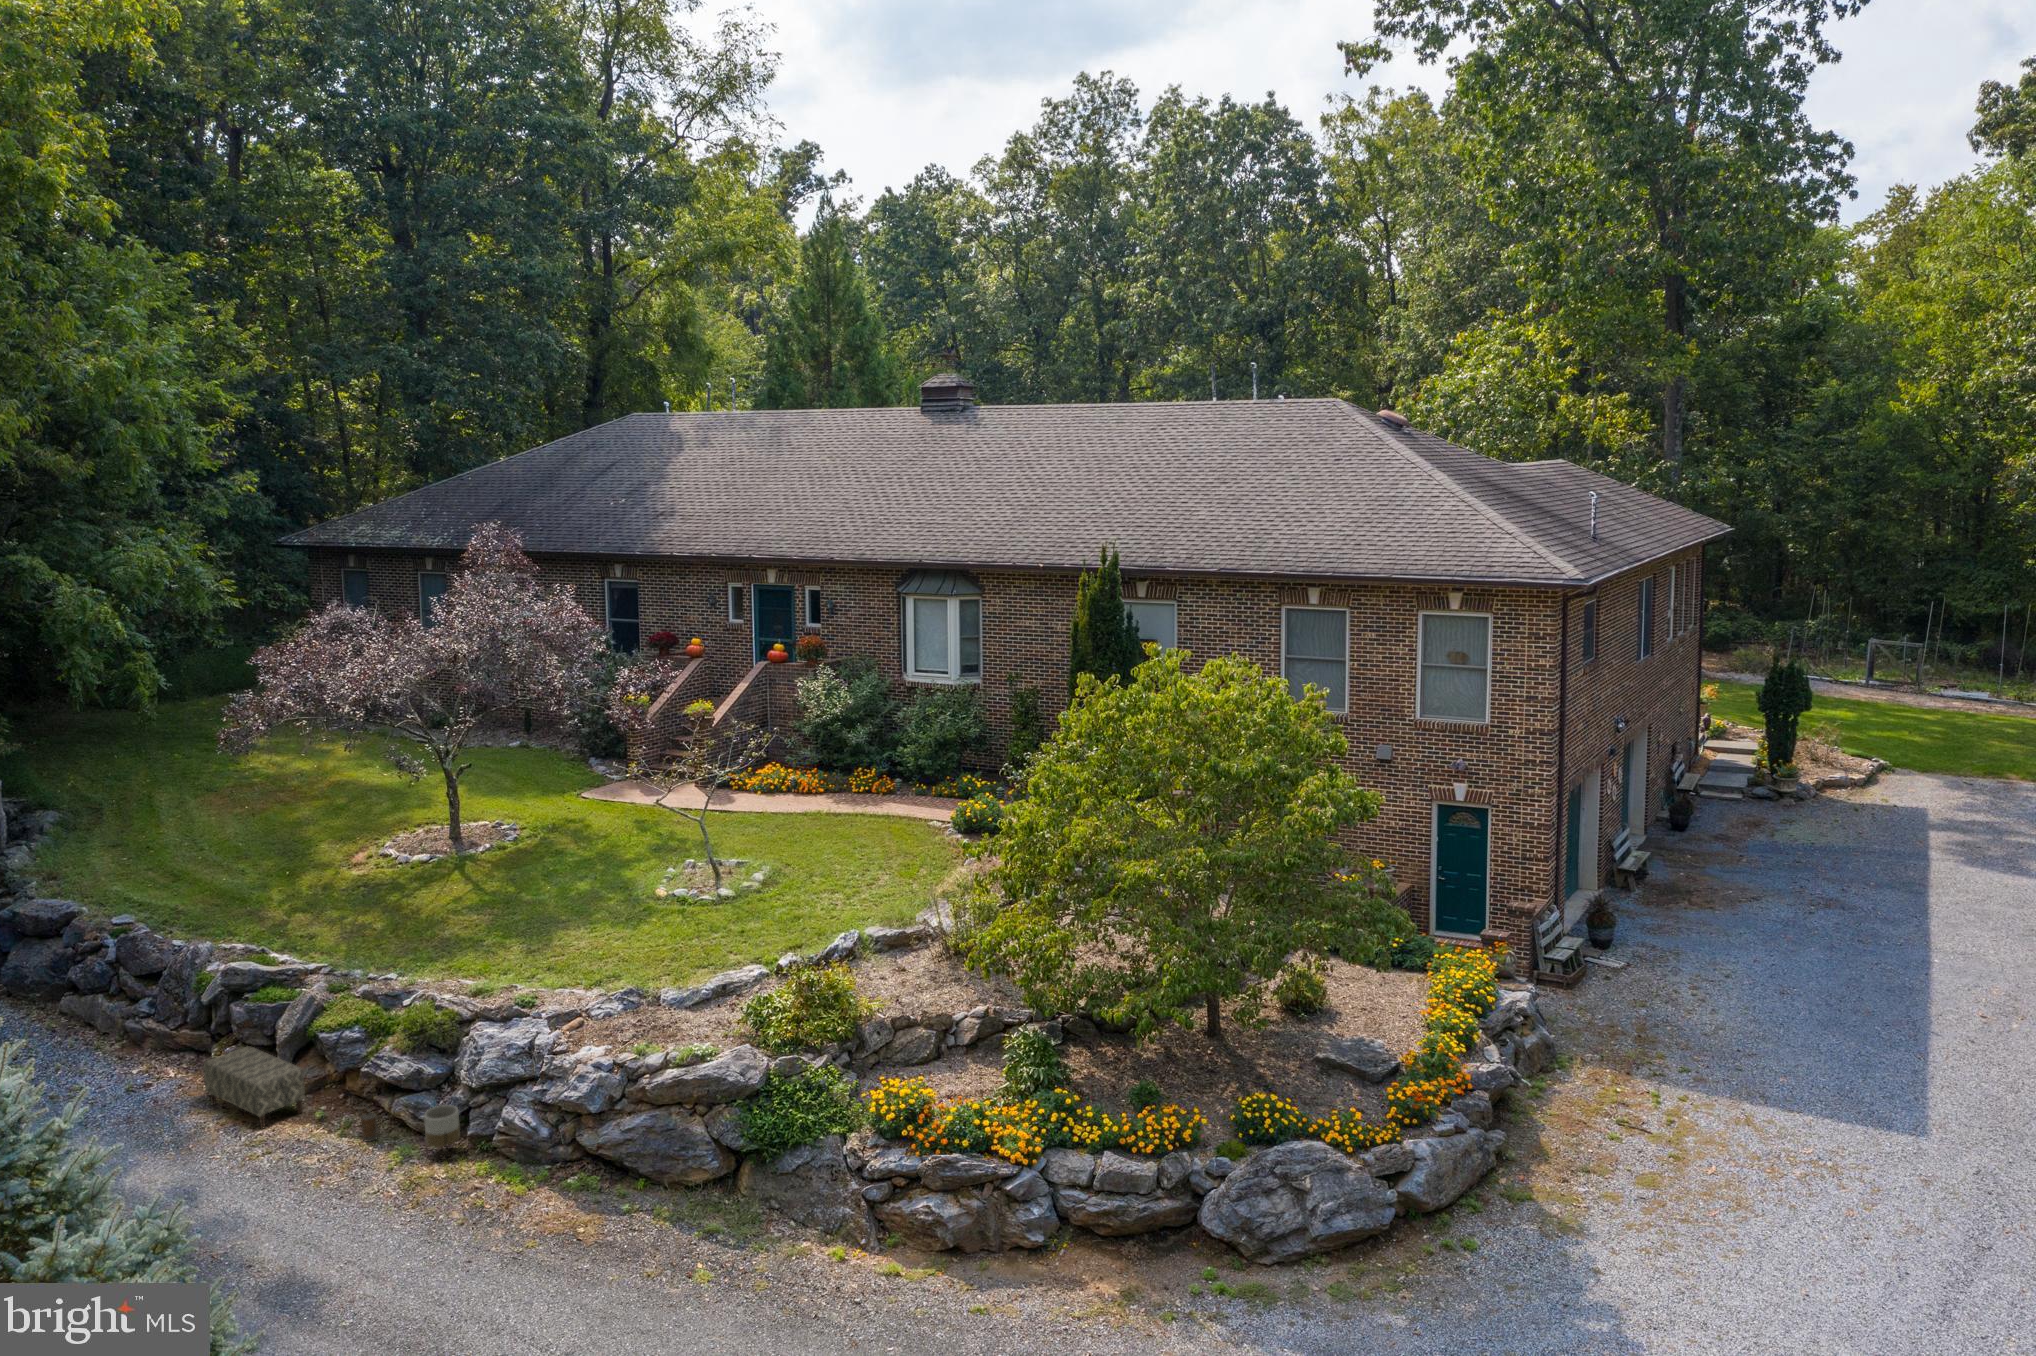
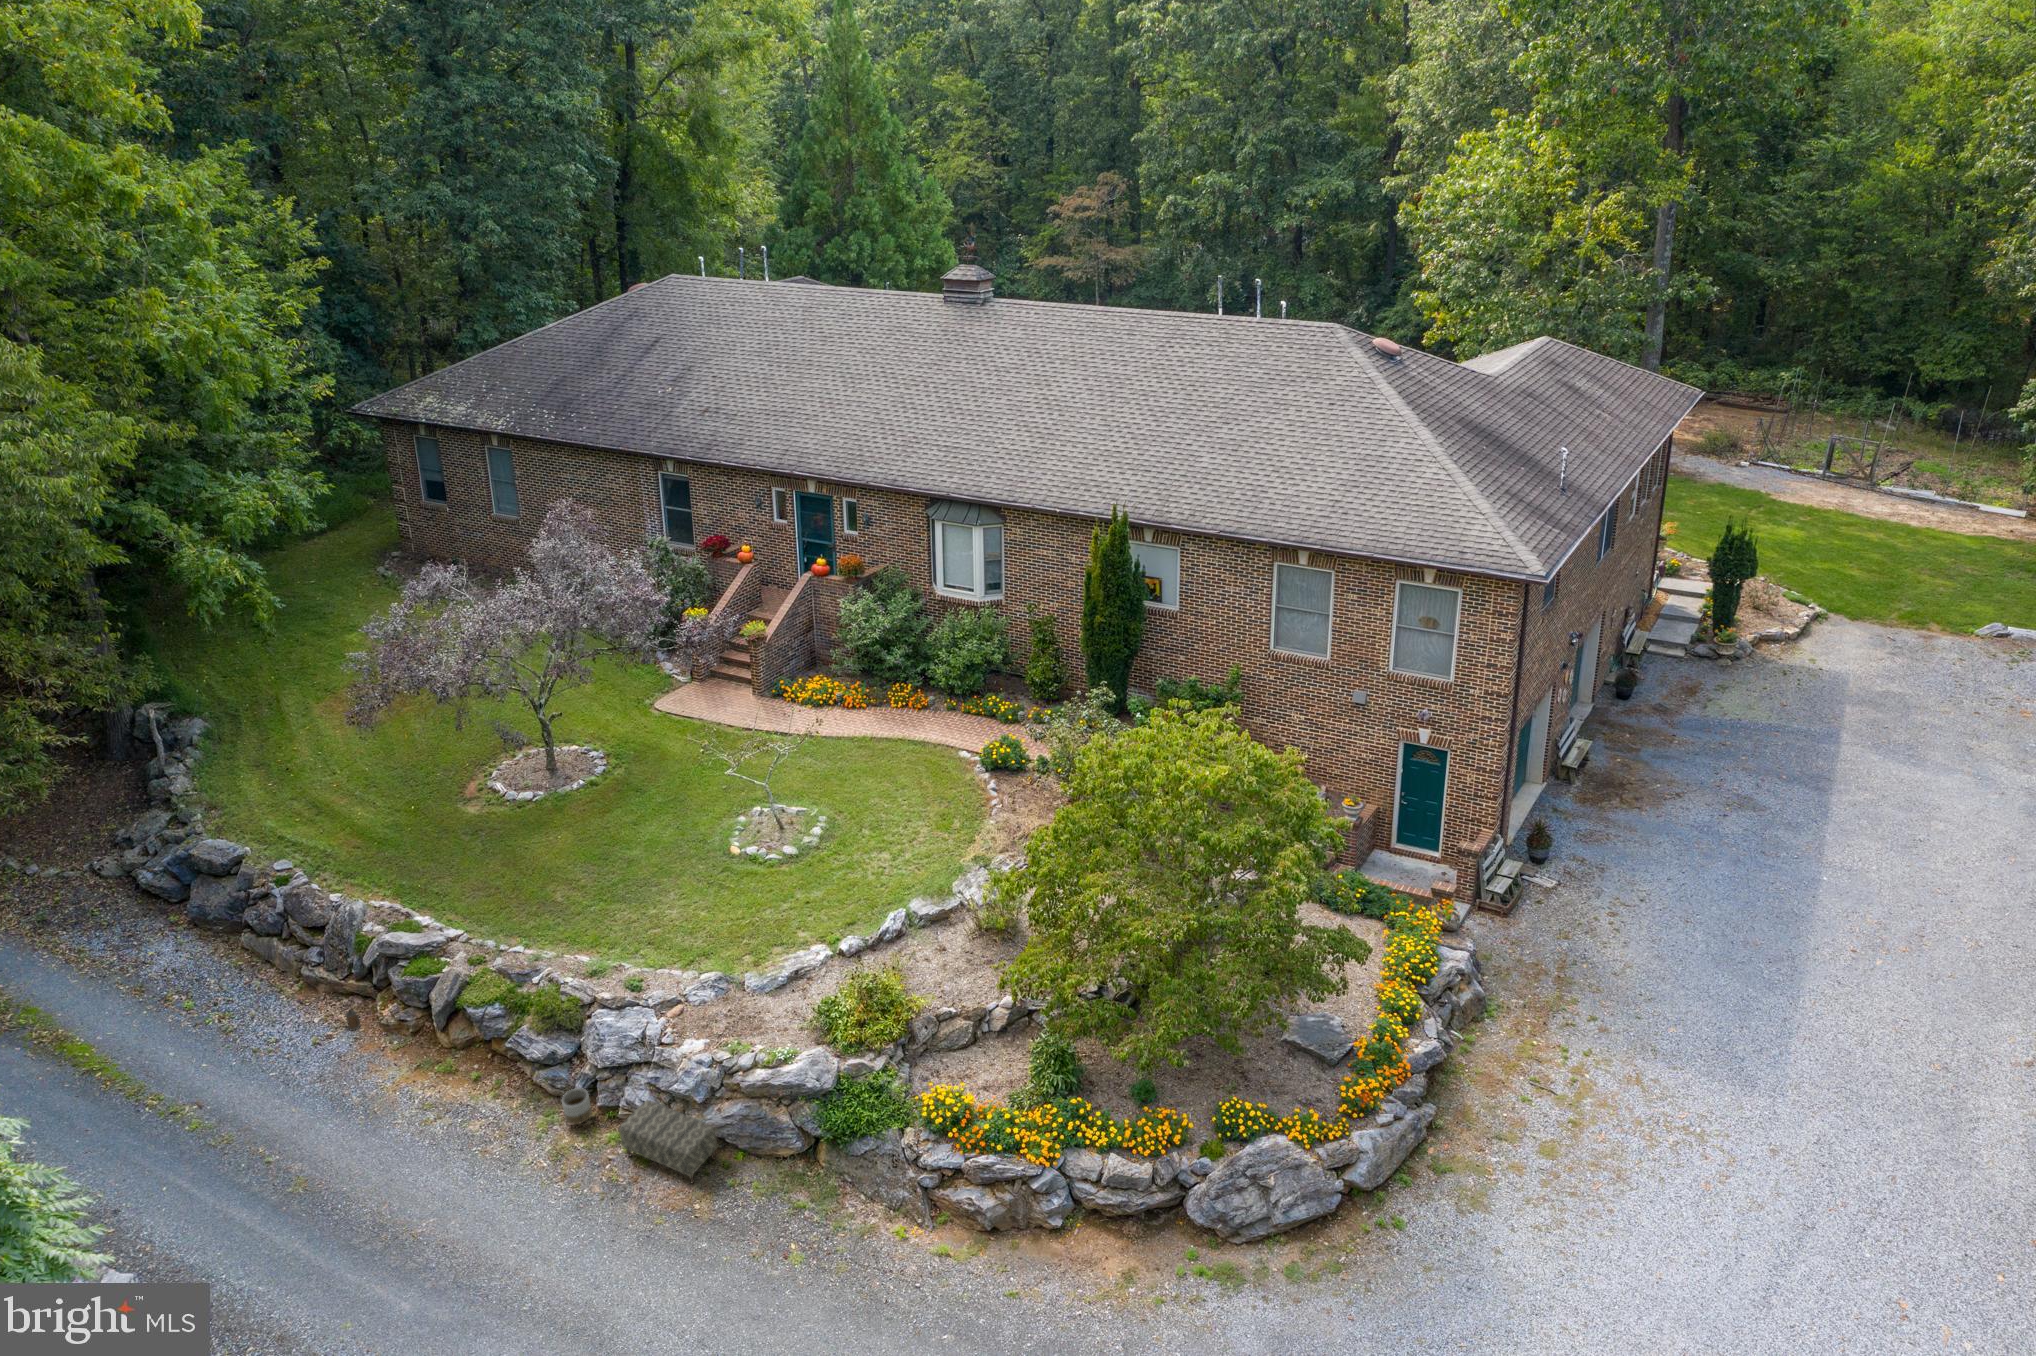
bench: present [204,1046,305,1129] -> present [619,1100,717,1184]
watering can: present [361,1104,378,1142] -> present [345,1010,360,1031]

